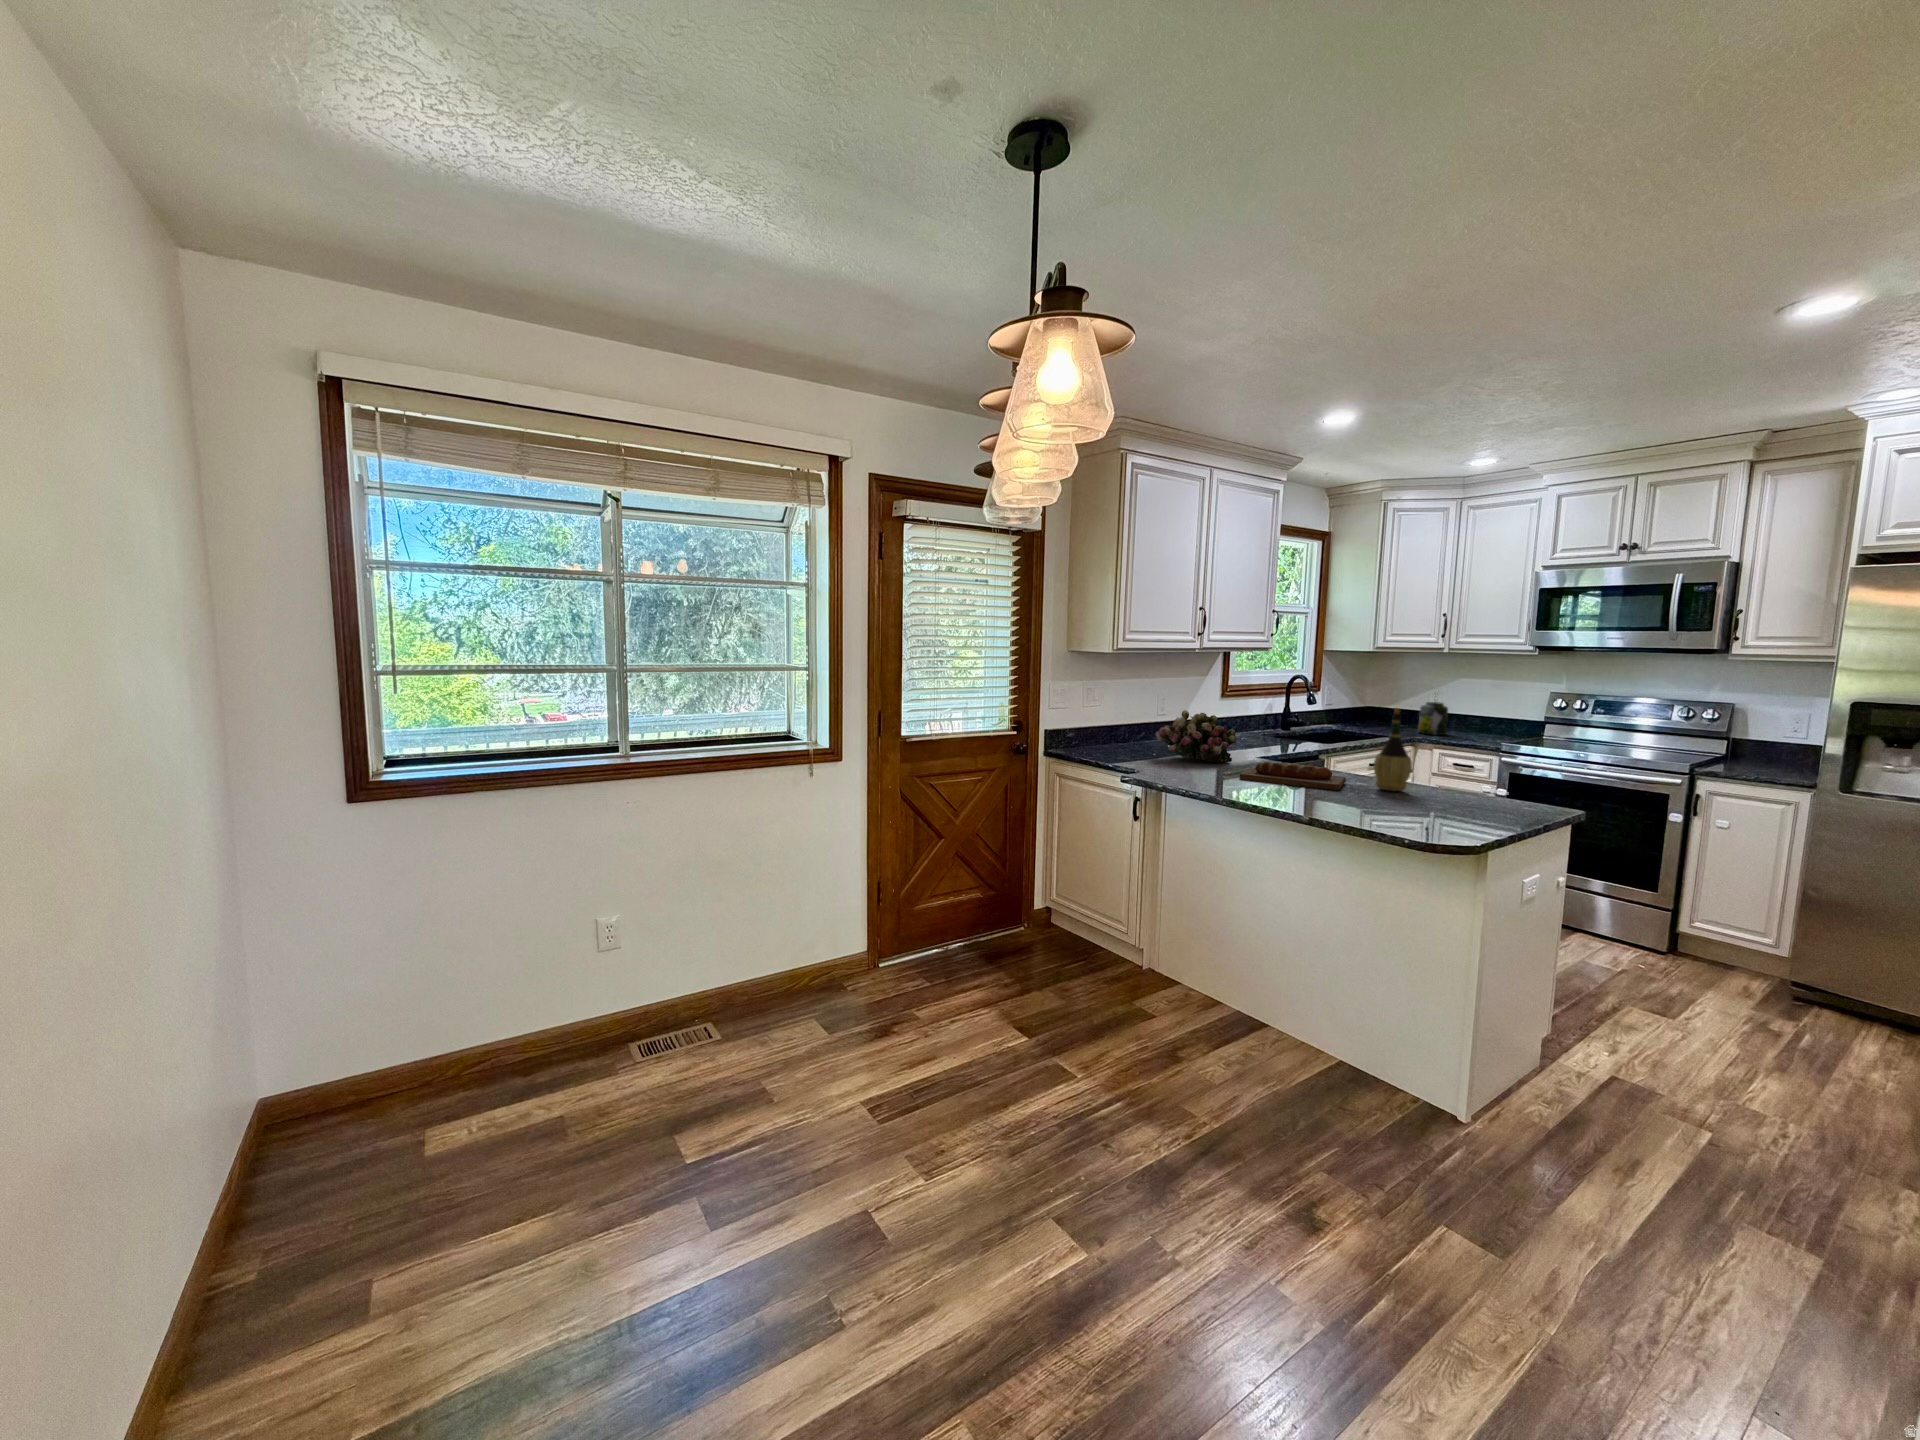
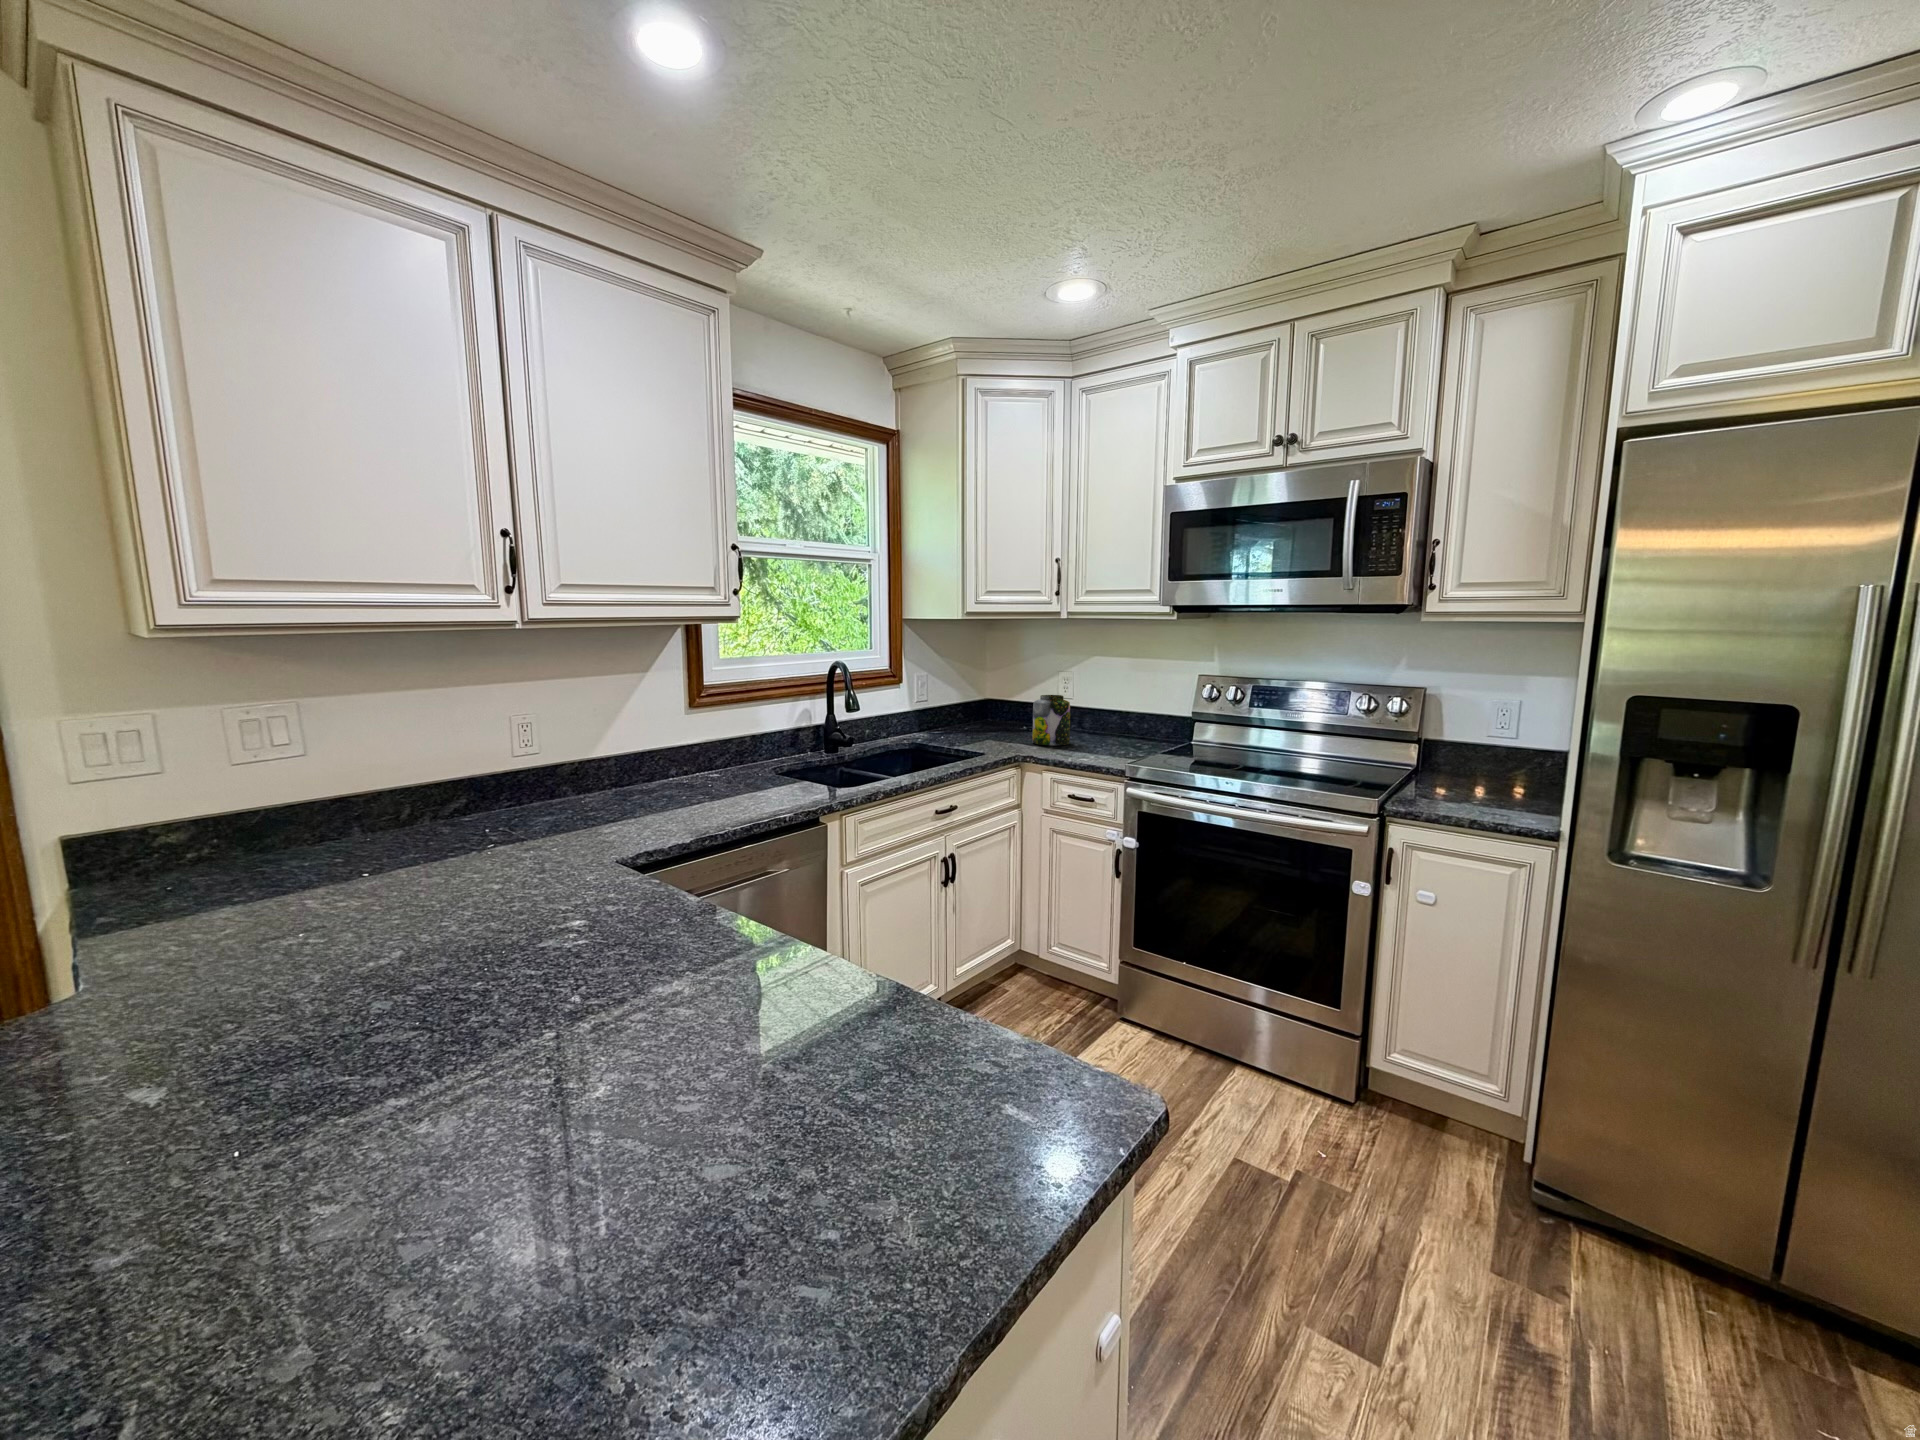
wine bottle: present [1374,708,1412,791] -> none [613,809,727,1081]
flower arrangement: present [1156,710,1236,763] -> none [208,784,490,927]
bread loaf: present [1239,762,1346,790] -> none [214,972,593,1115]

